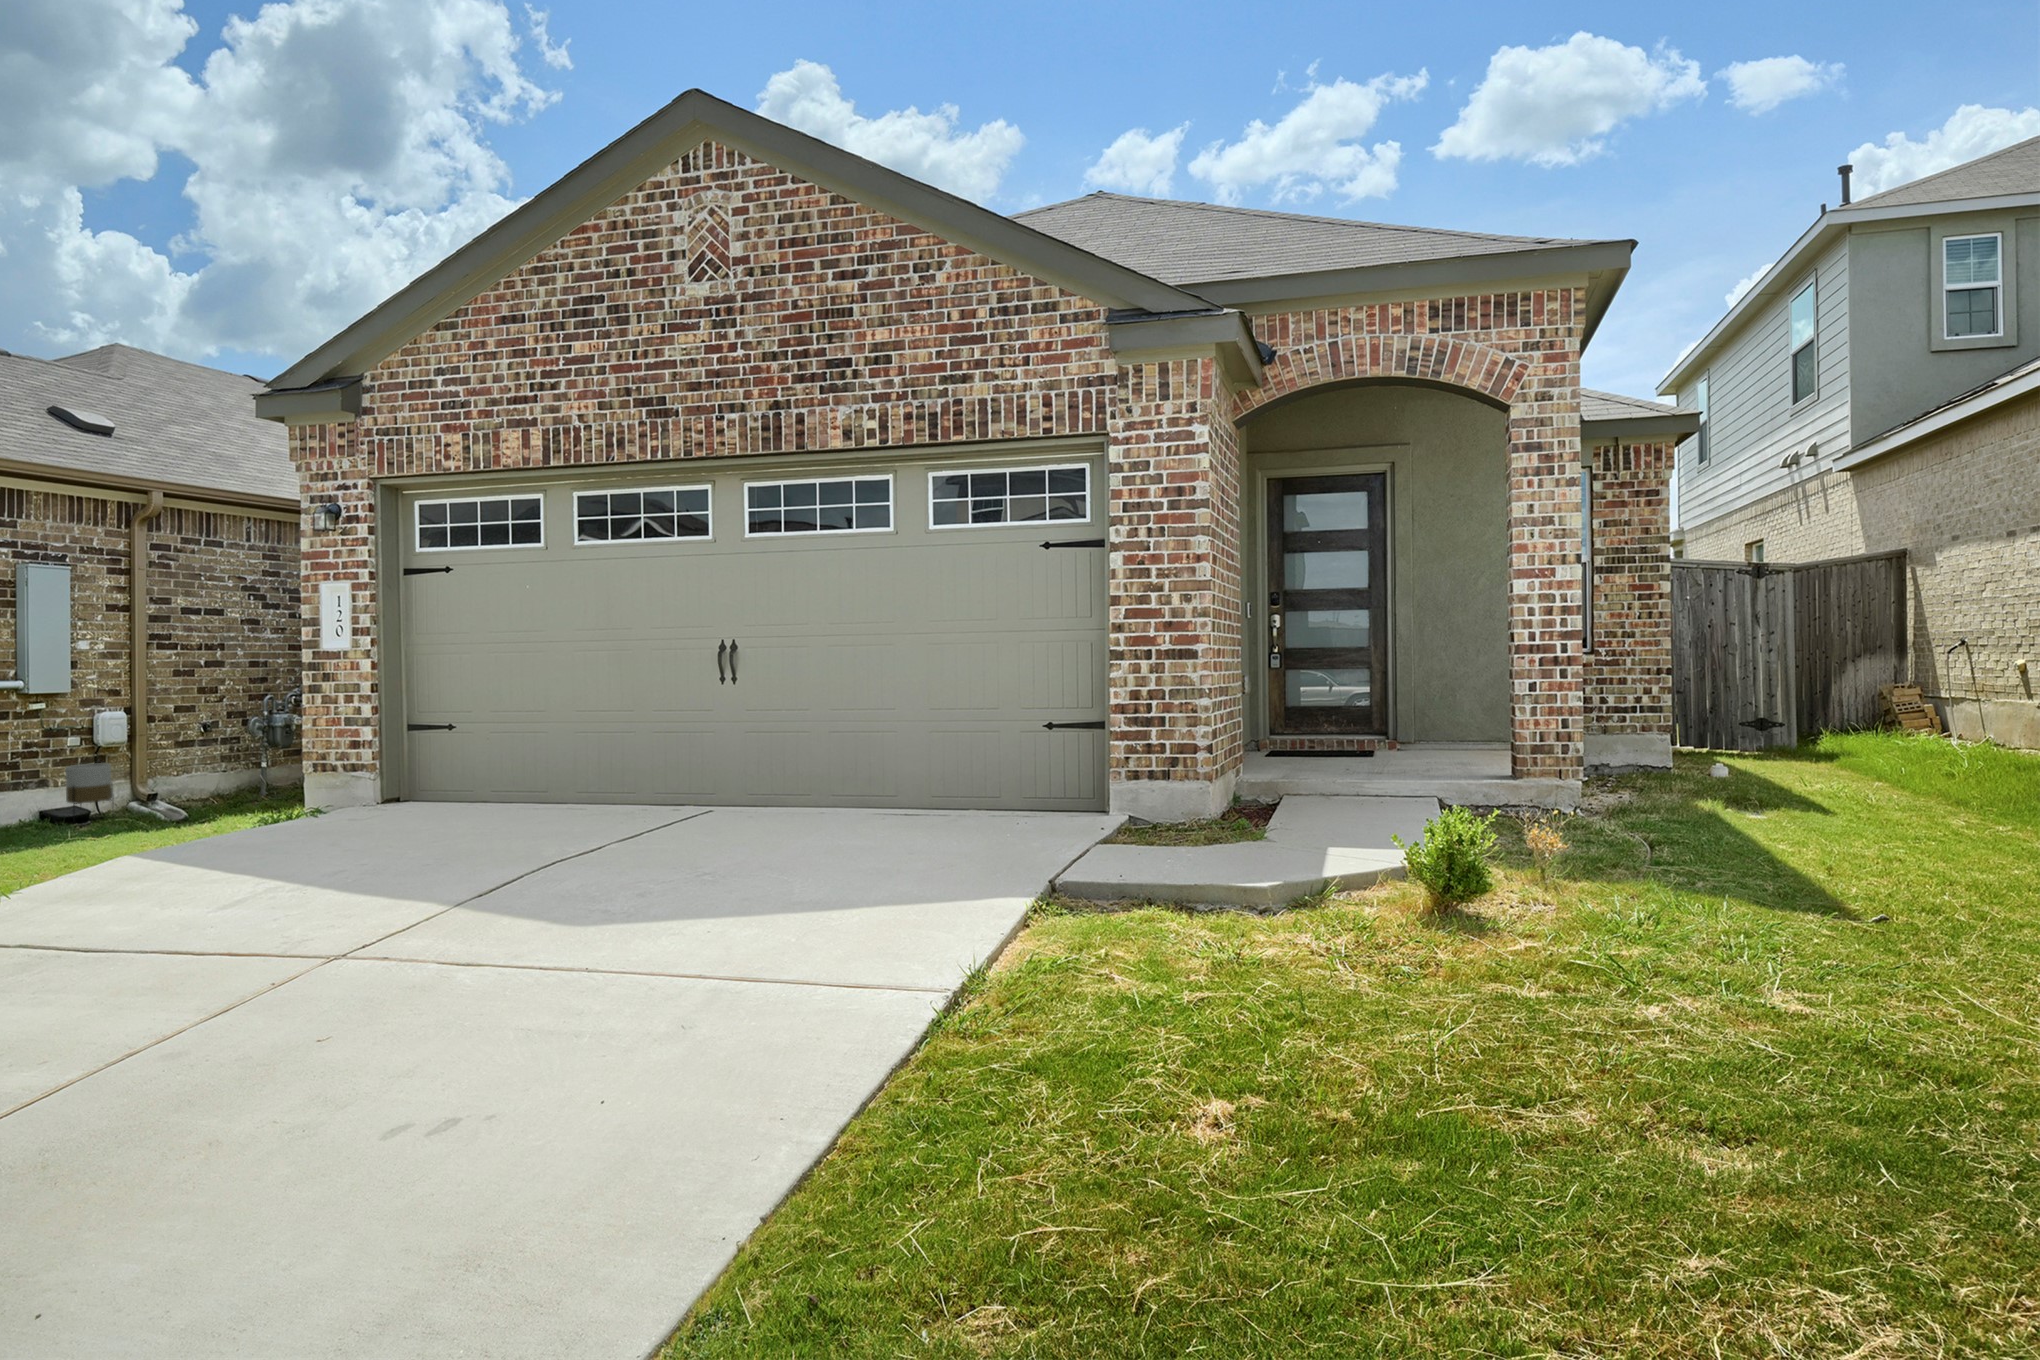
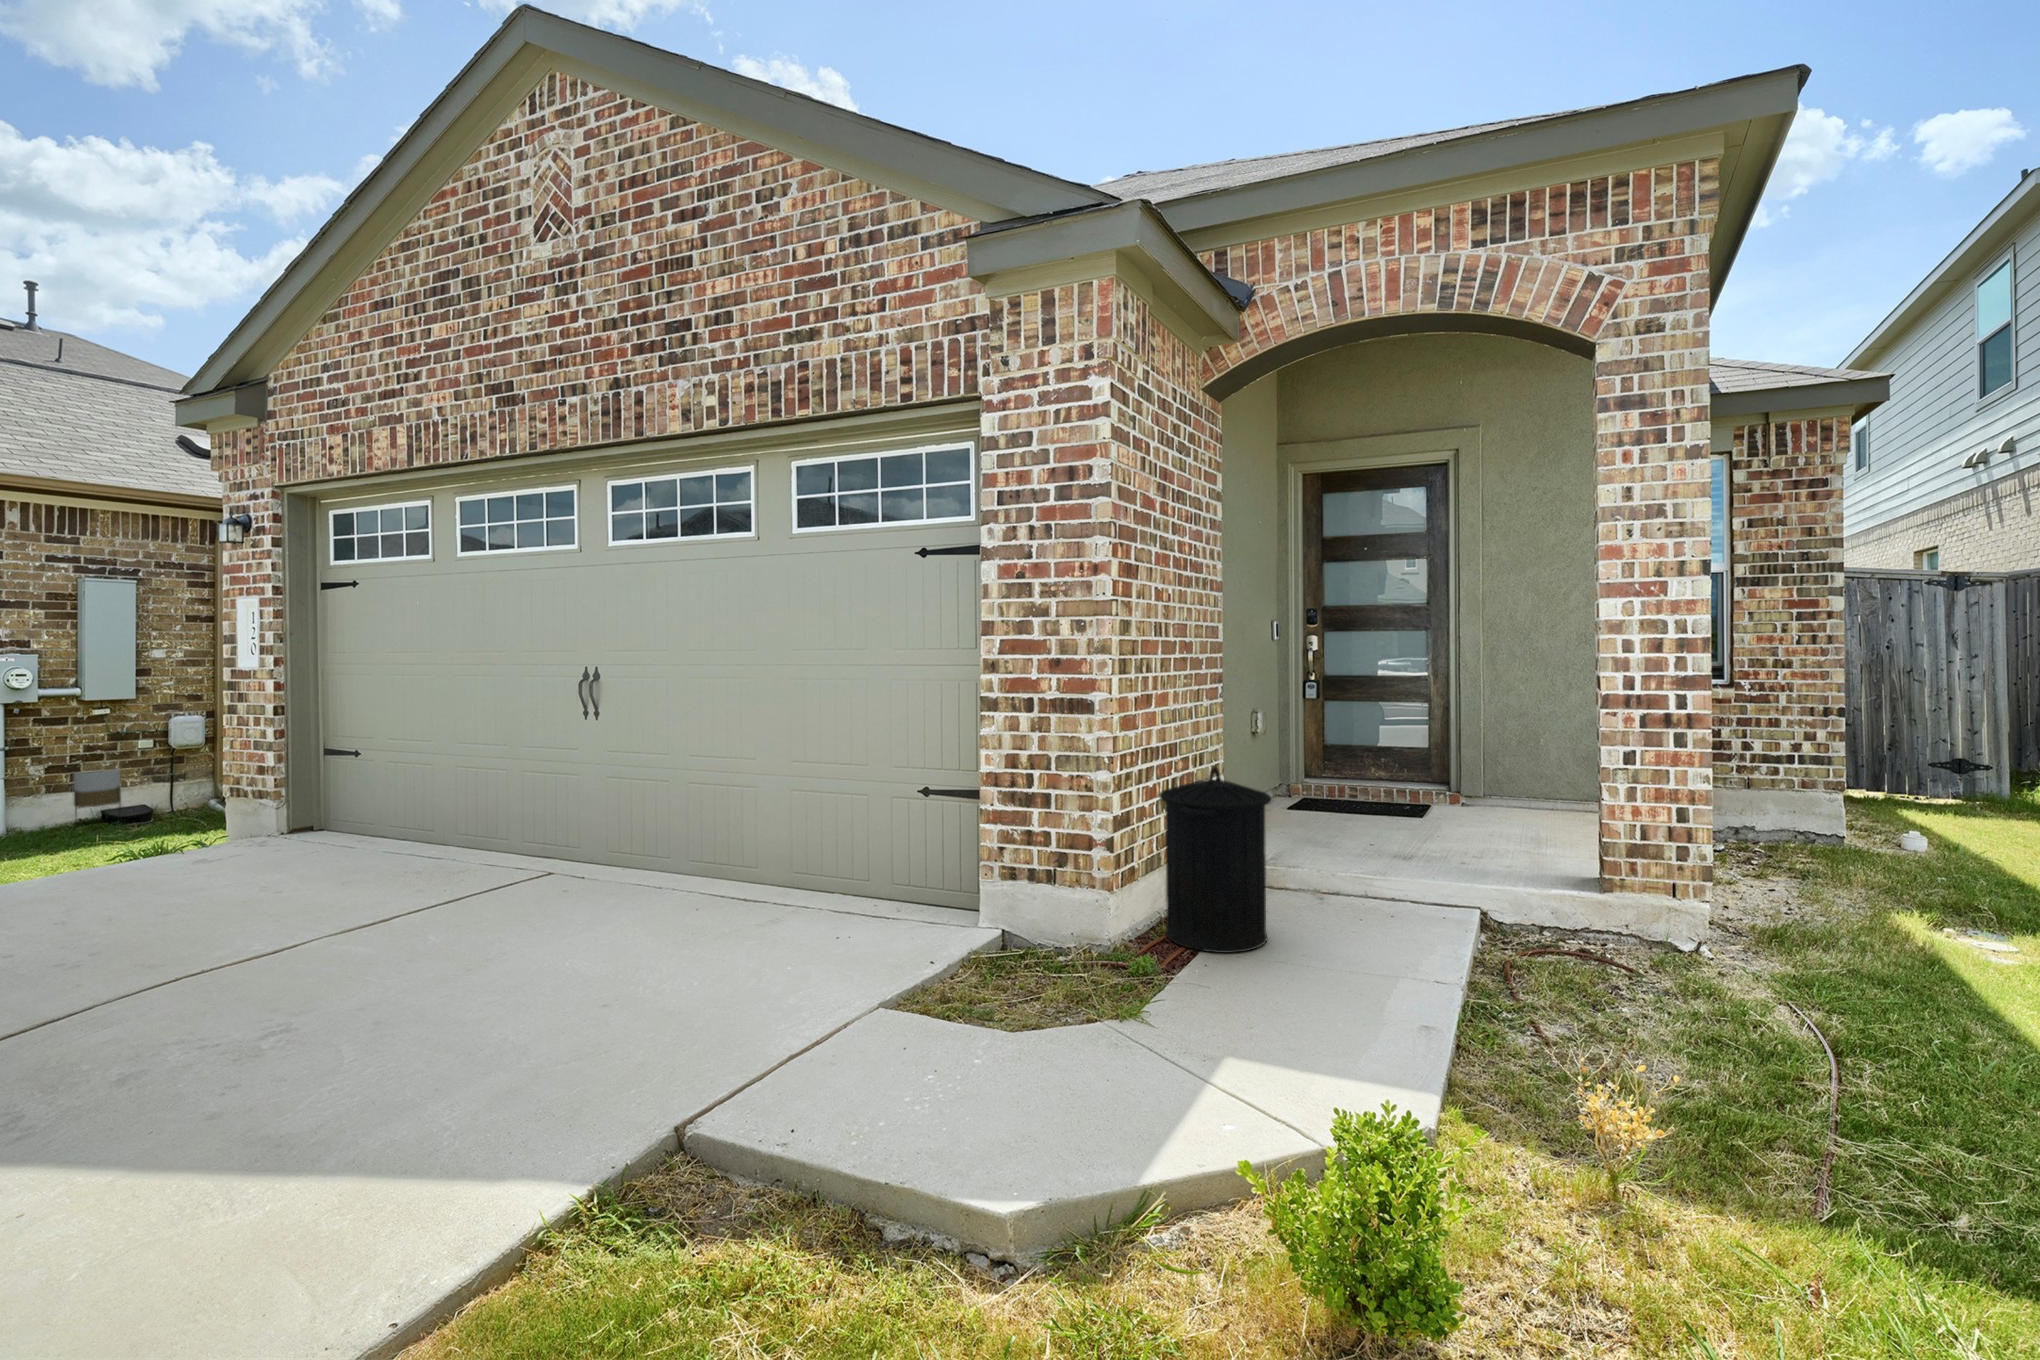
trash can: none [1231,697,1311,824] -> present [1159,767,1271,953]

